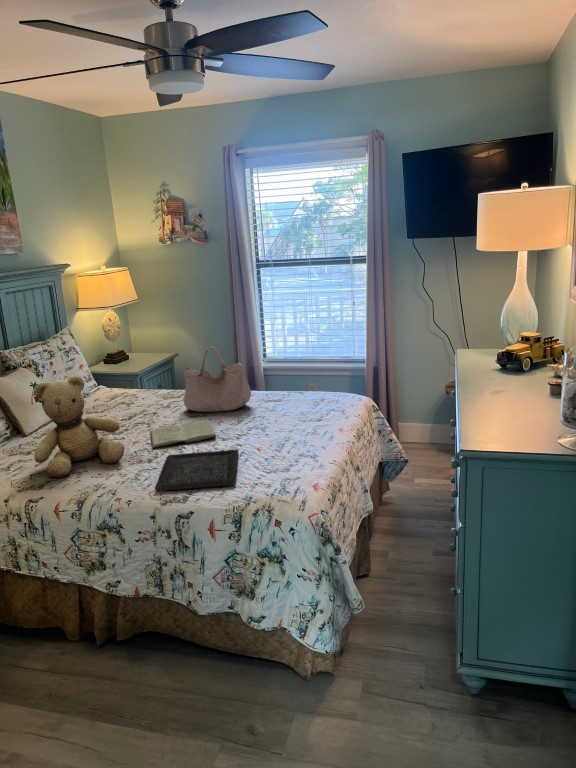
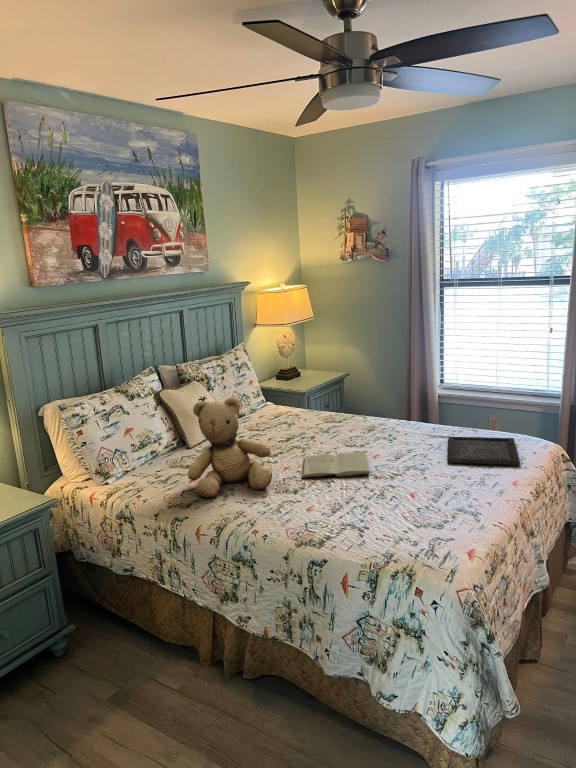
handbag: present [183,346,251,412] -> none [343,373,416,444]
tray: present [155,449,238,491] -> present [447,437,520,465]

